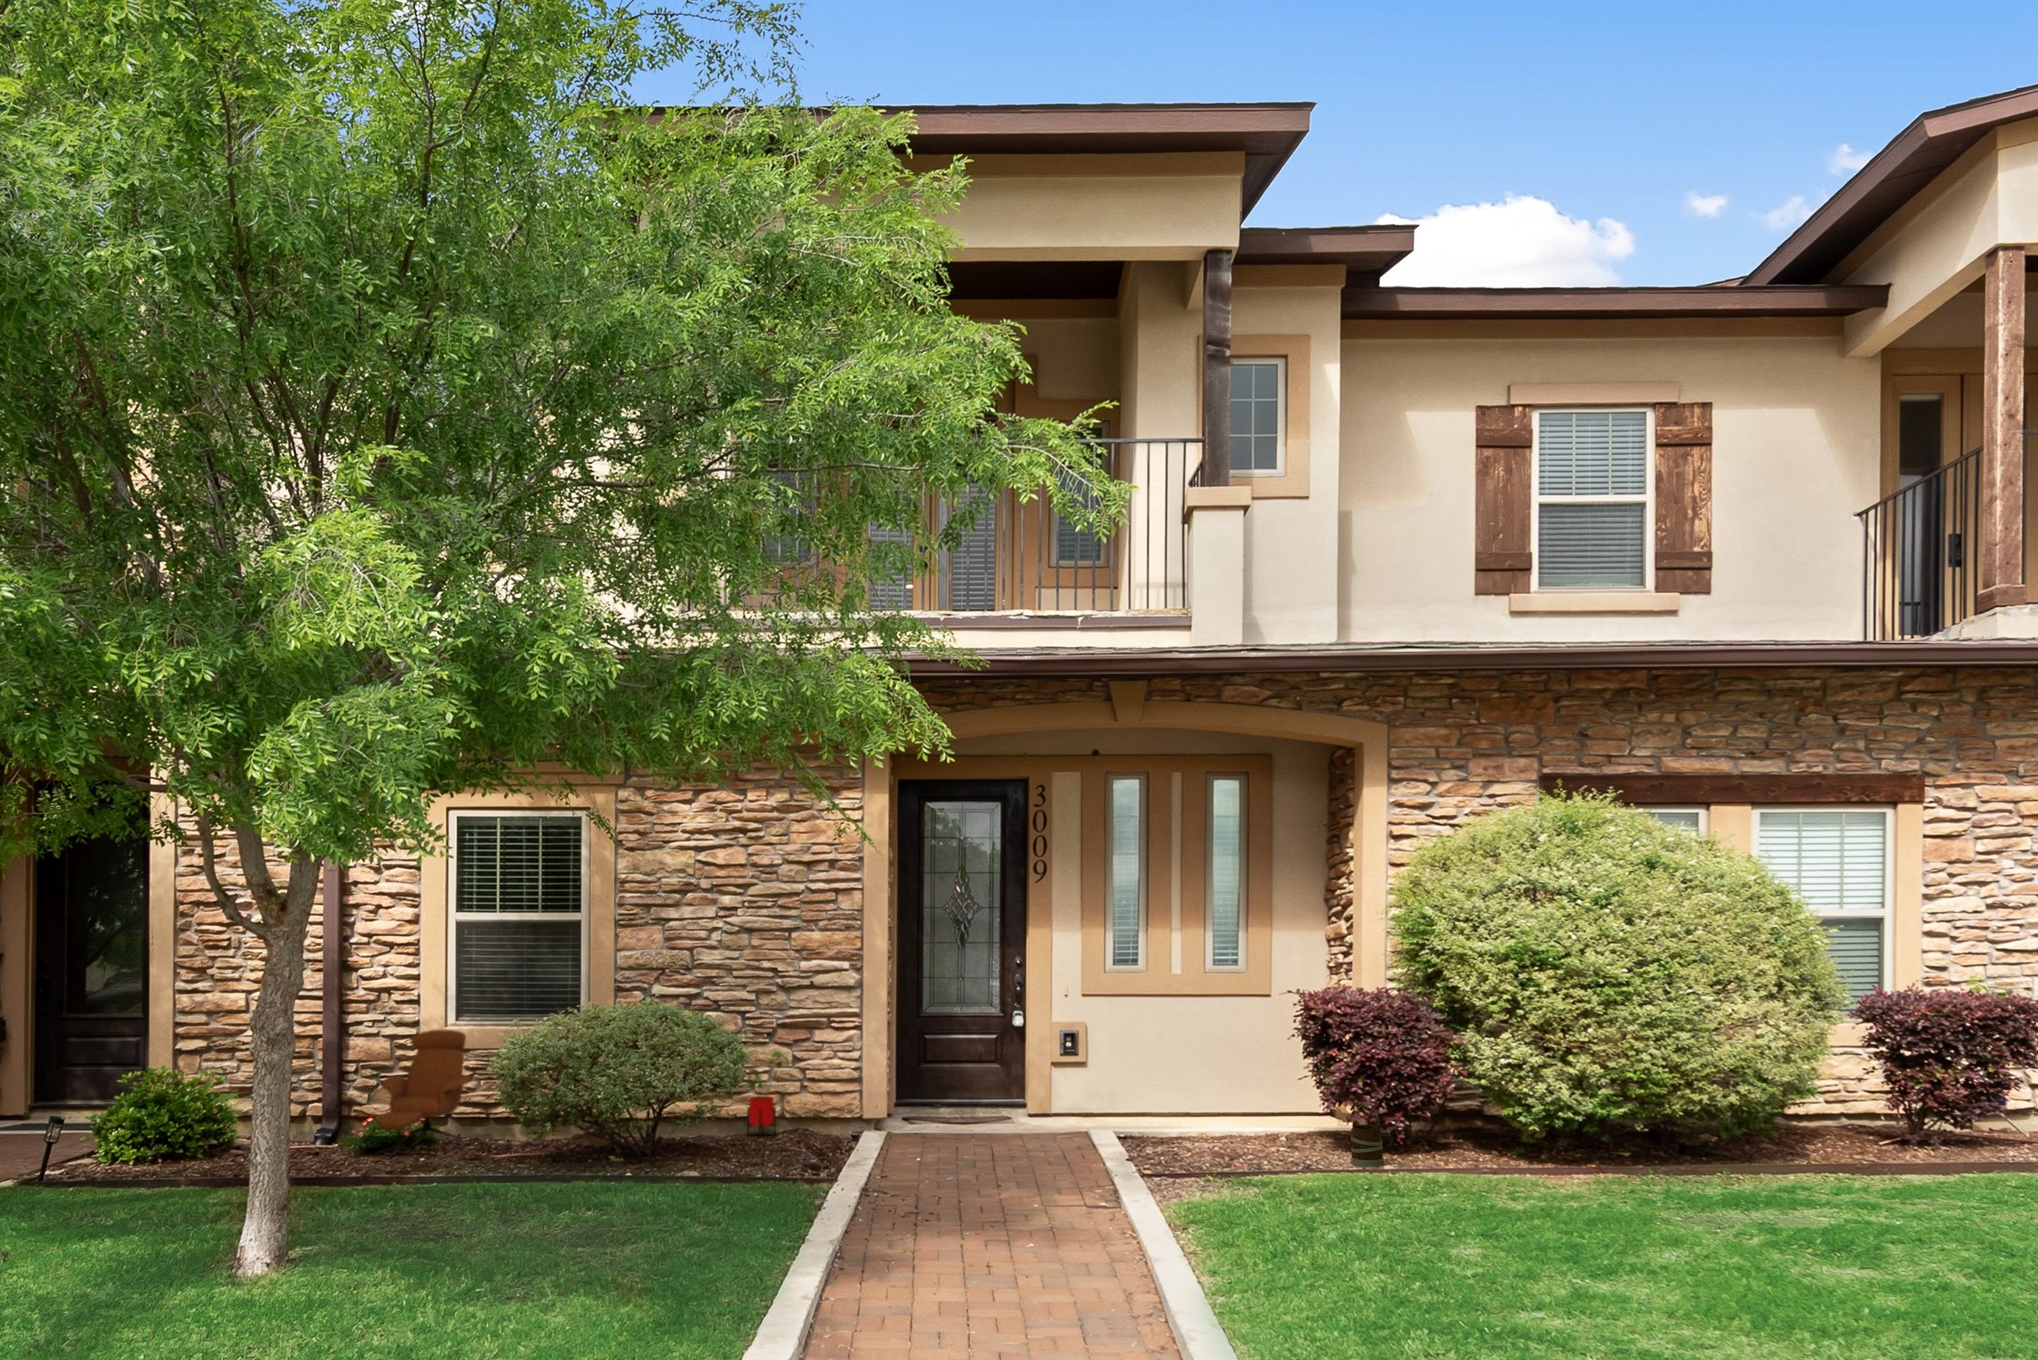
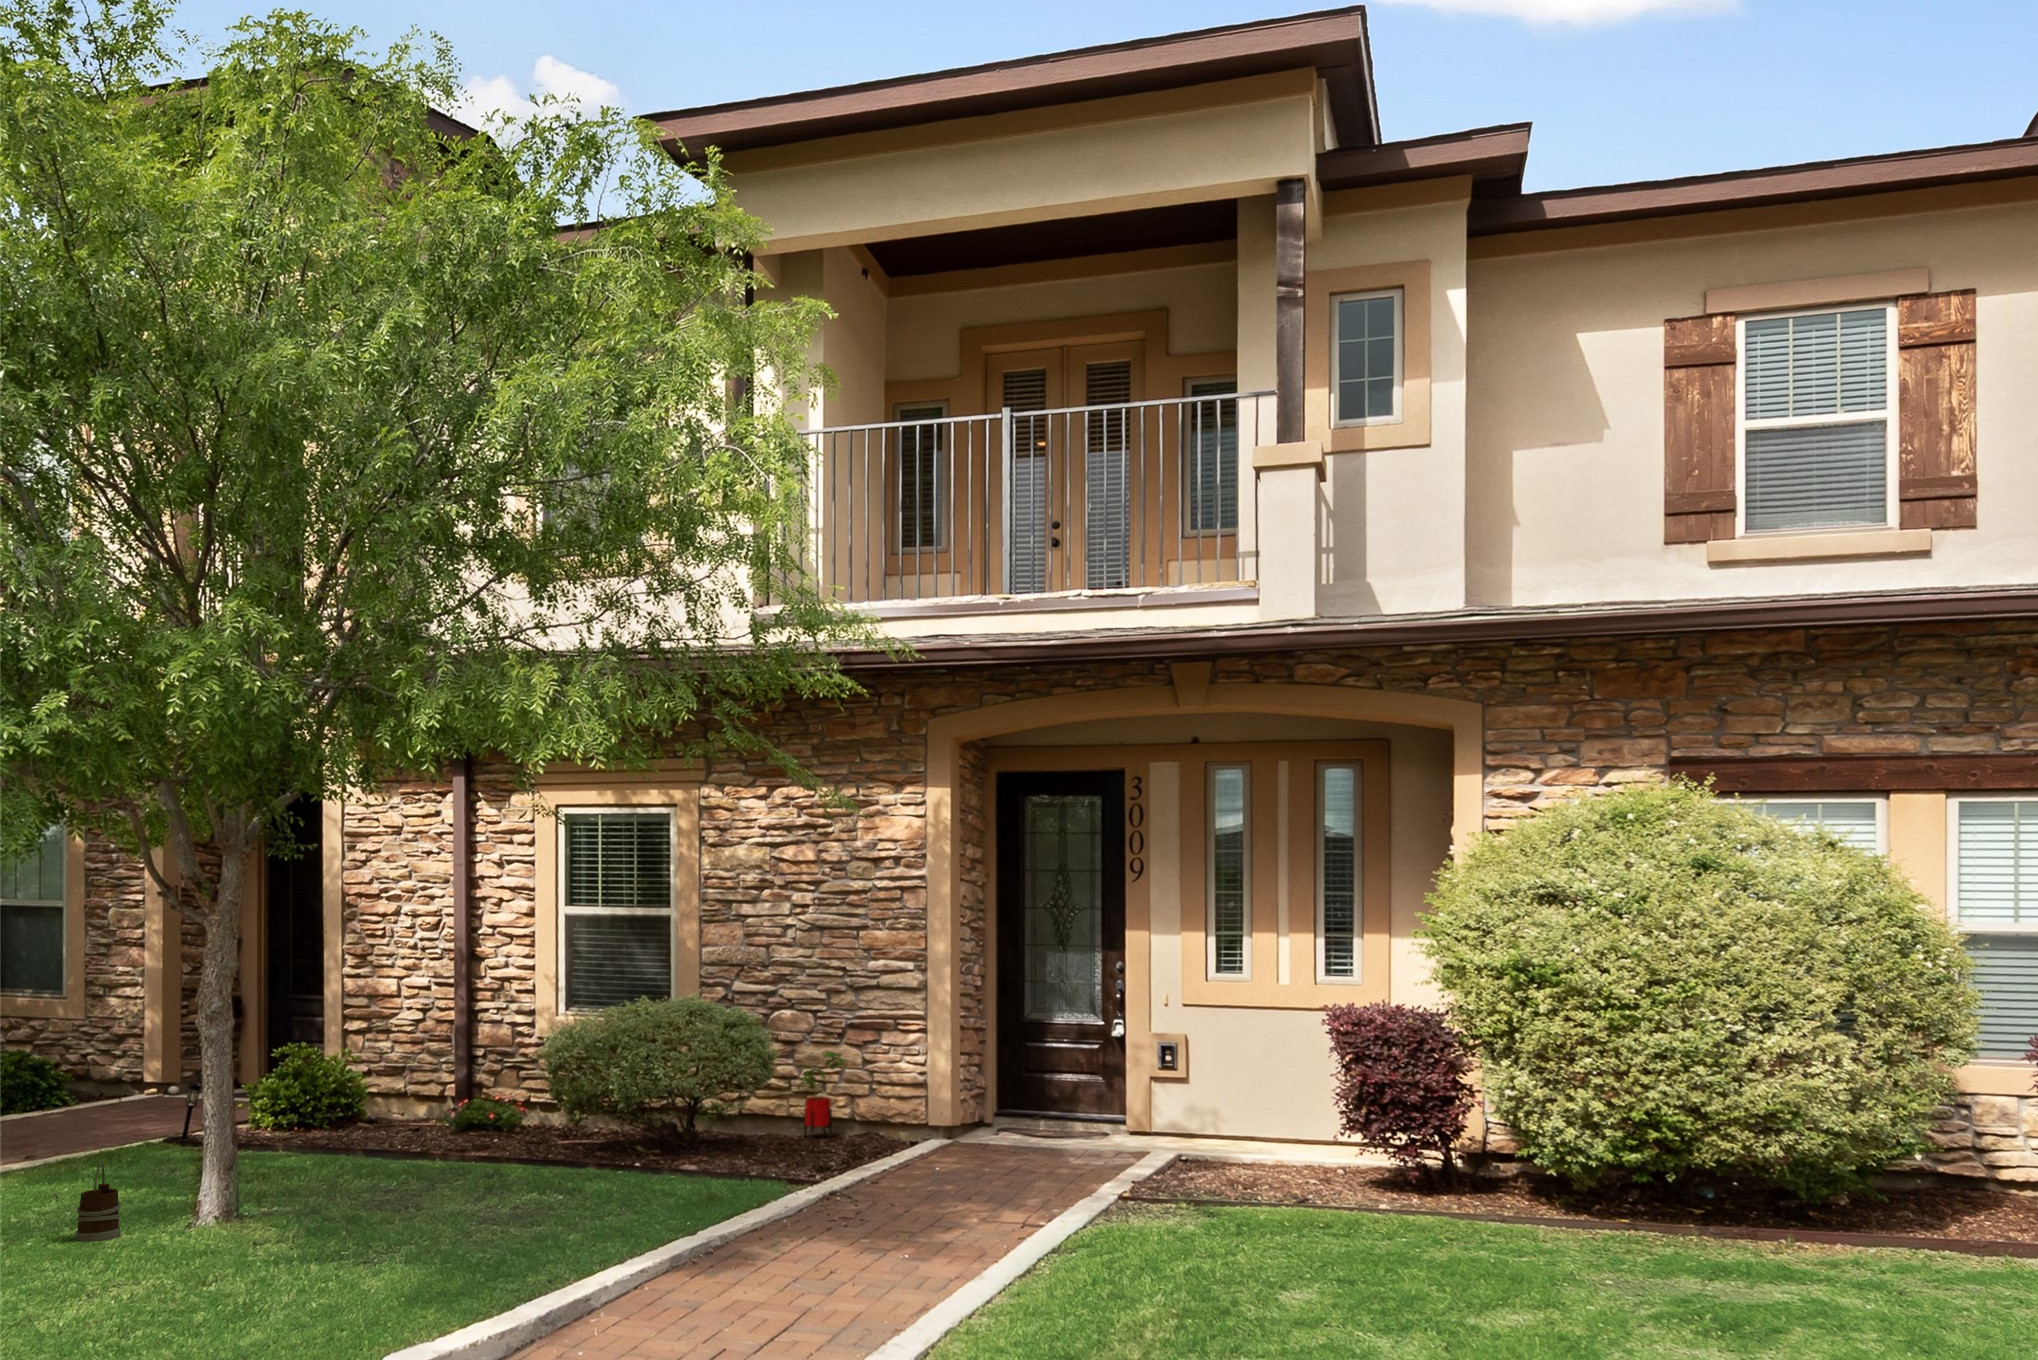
lounge chair: present [372,1030,472,1158] -> none [452,1019,567,1142]
wooden bucket: present [1351,1104,1384,1167] -> present [75,1163,121,1241]

